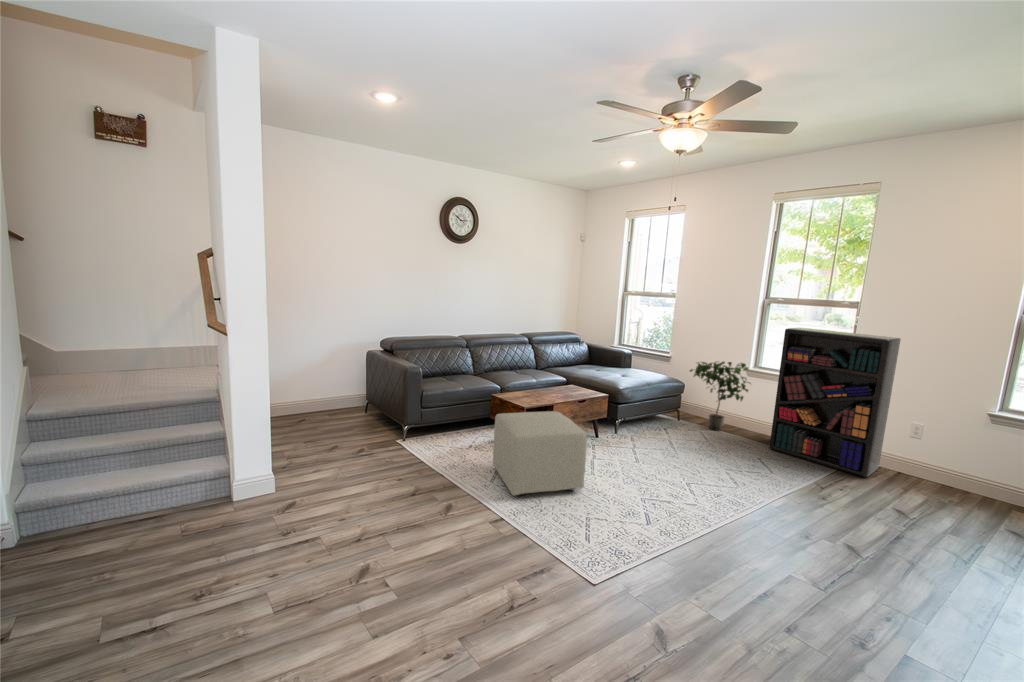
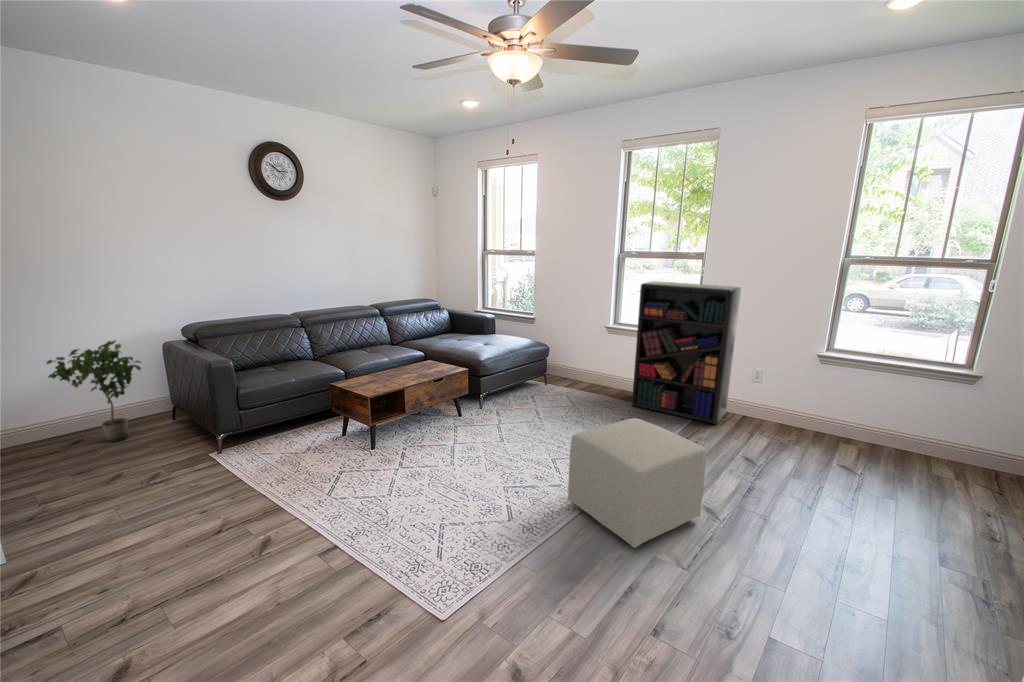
potted plant: present [690,362,750,431] -> present [47,340,141,442]
ottoman: present [493,411,587,496] -> present [568,418,706,548]

